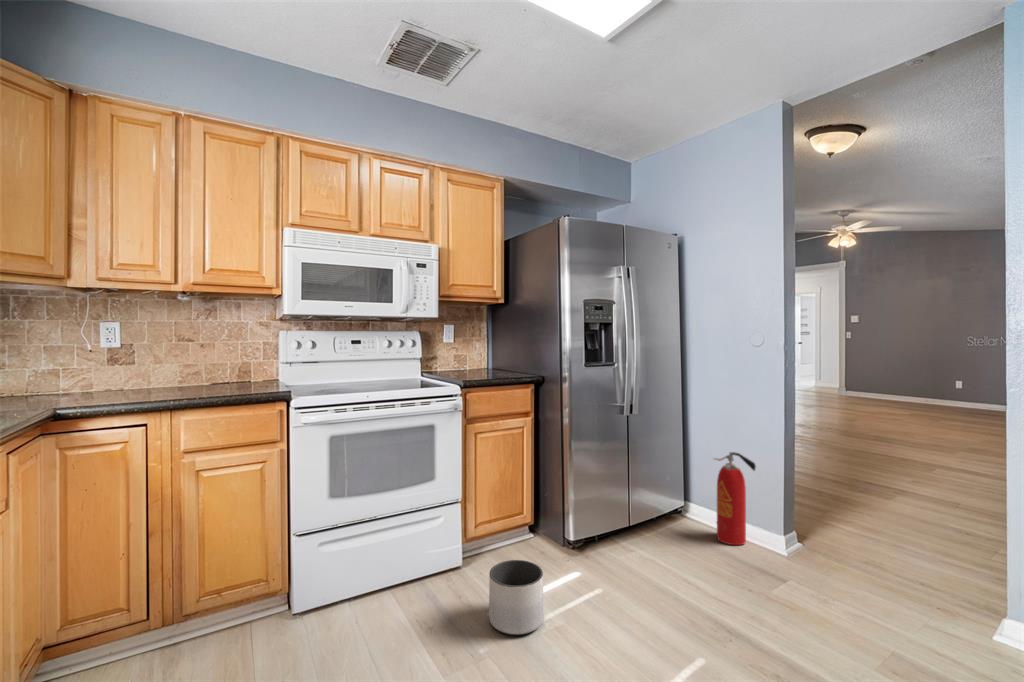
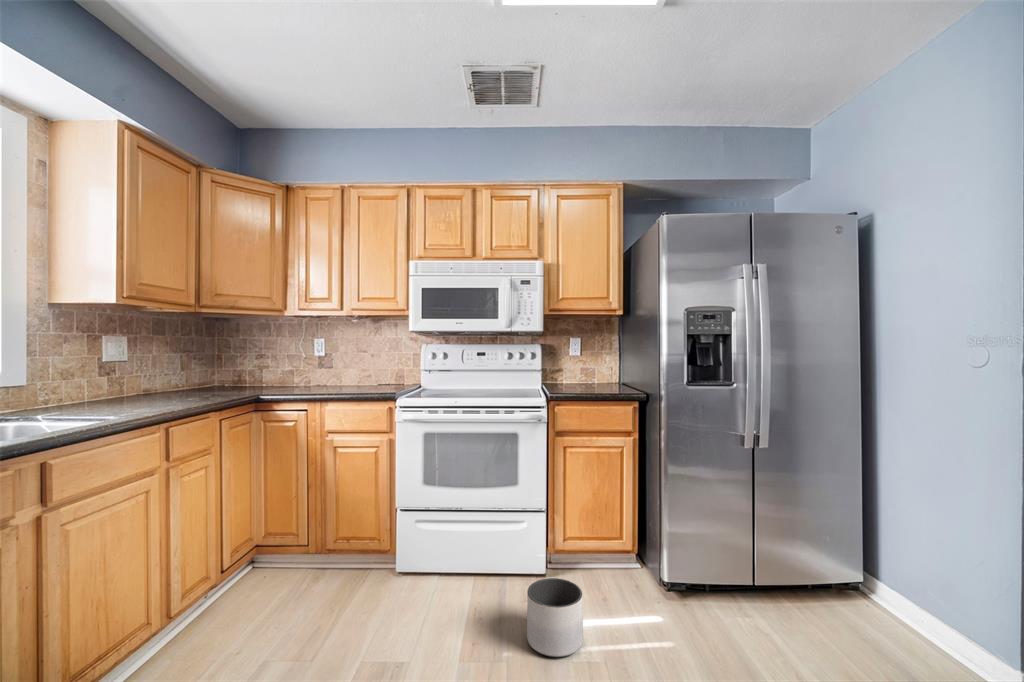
fire extinguisher: present [715,452,756,545] -> none [891,517,959,659]

